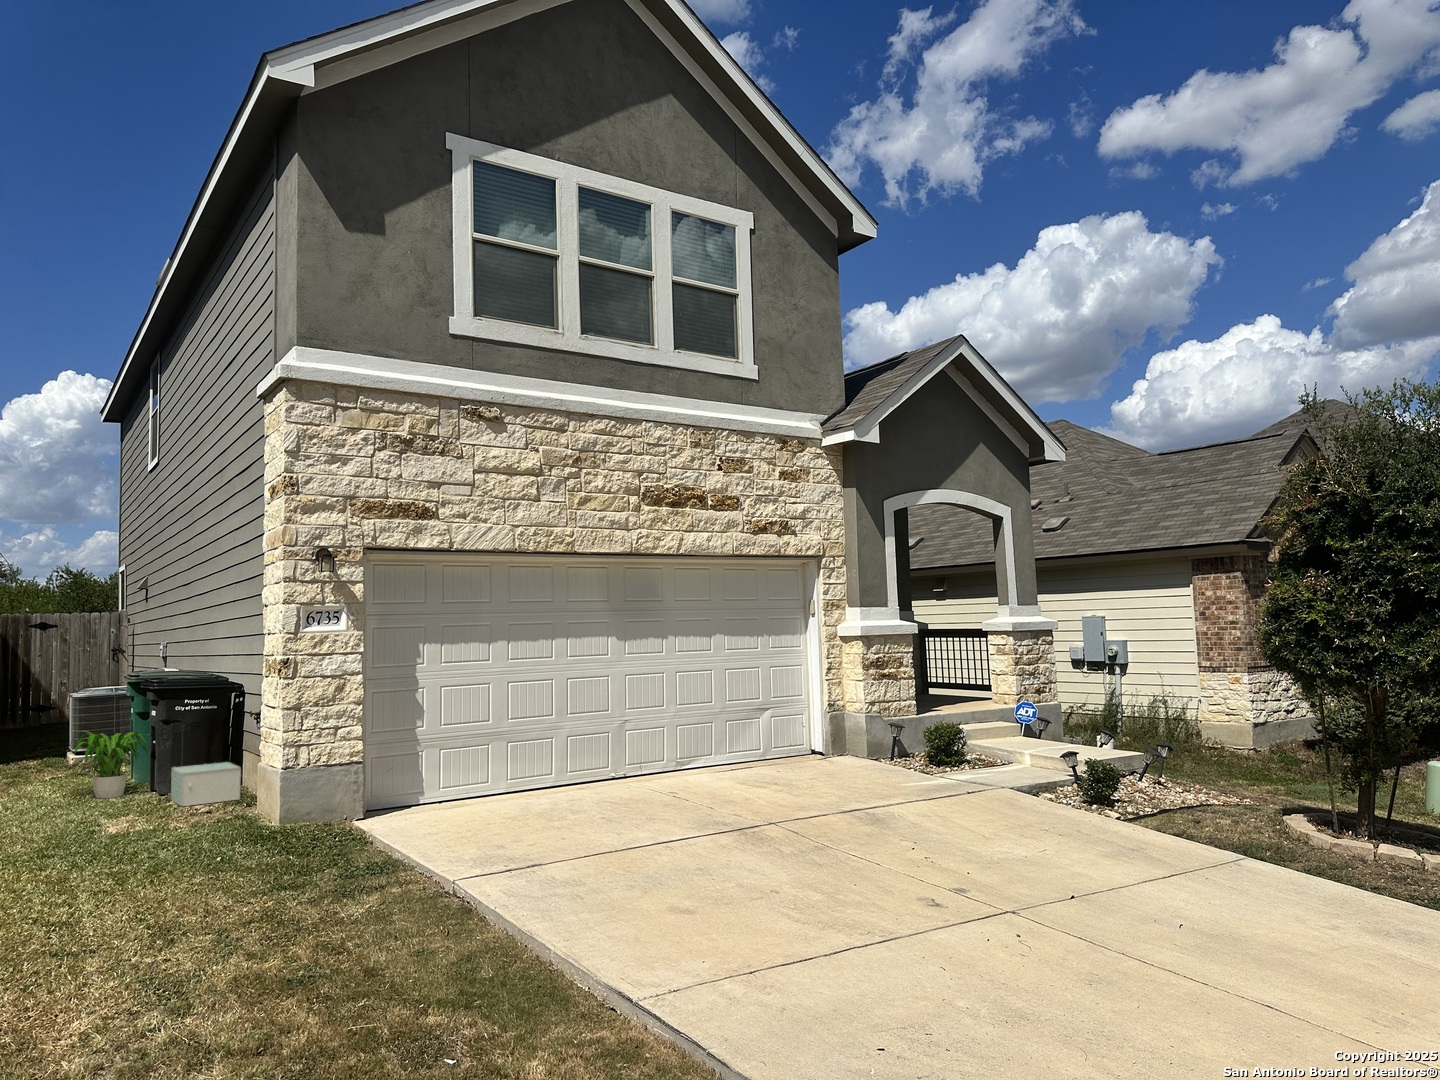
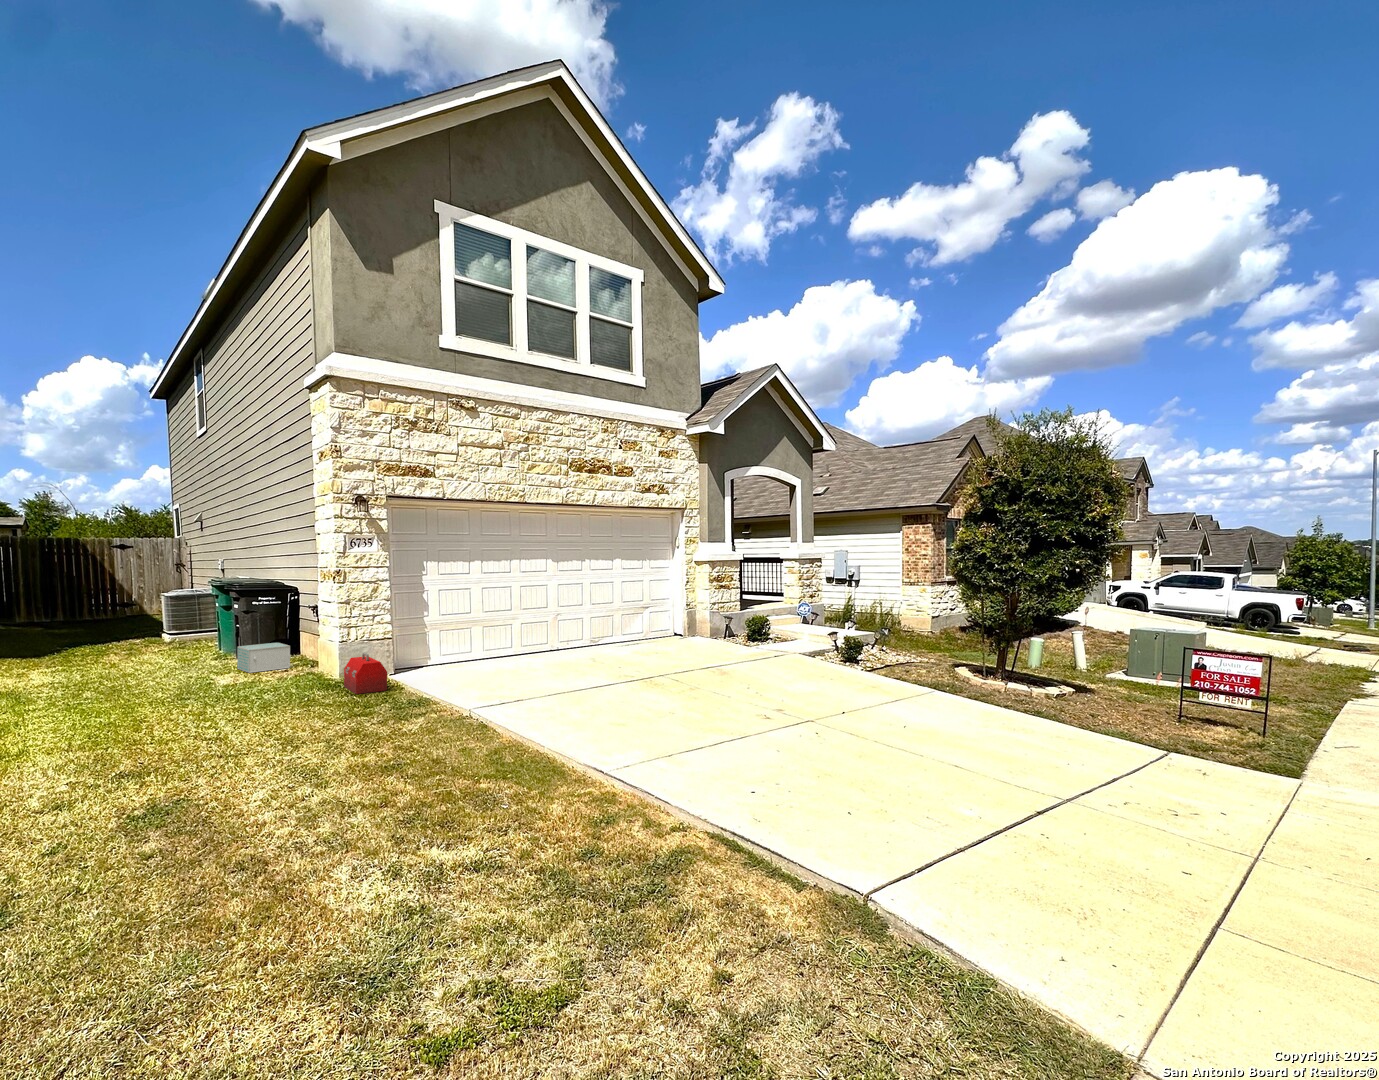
potted plant: present [71,731,147,798] -> none [156,621,217,669]
toolbox: none [297,780,353,844] -> present [344,652,387,694]

